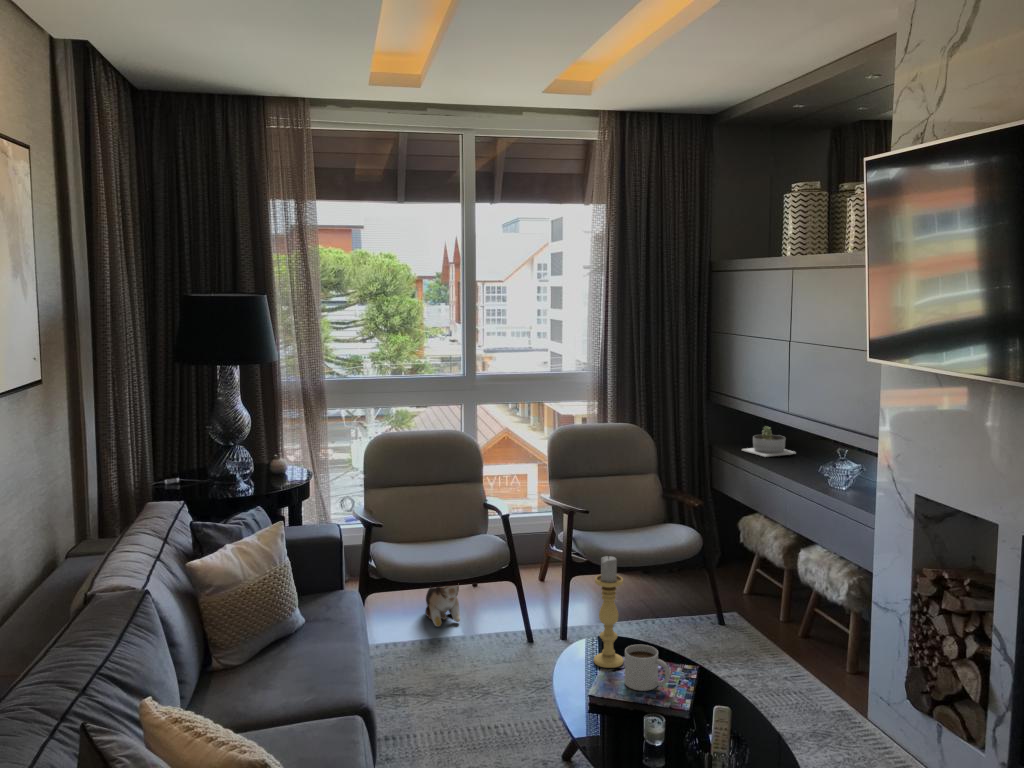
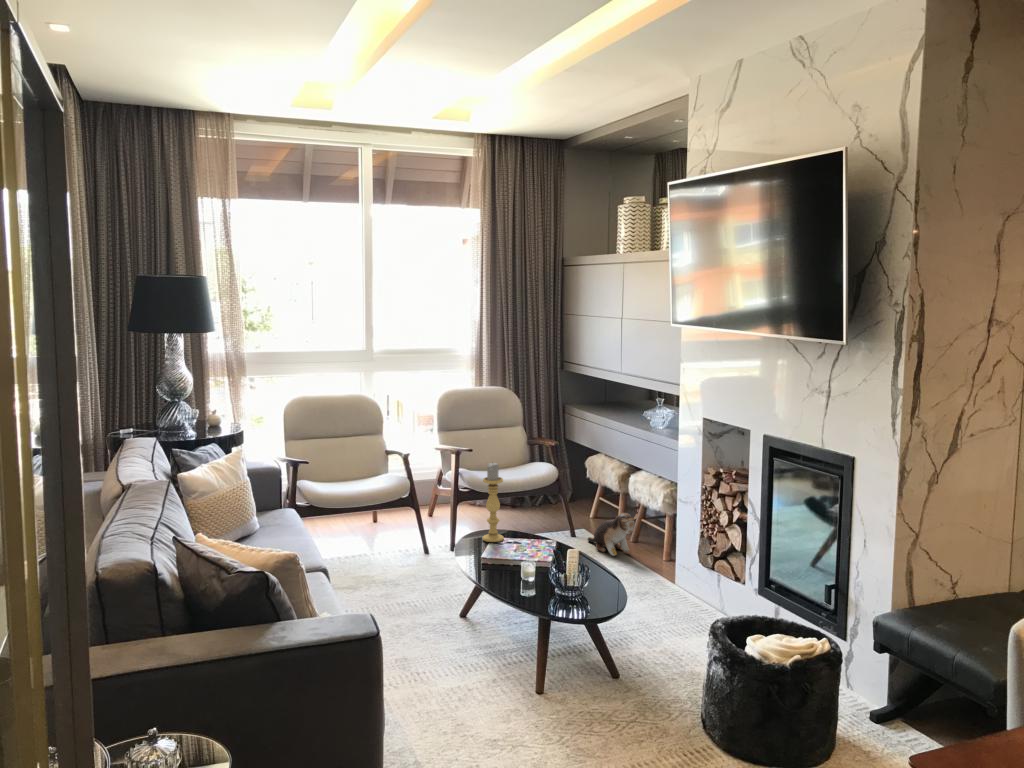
succulent planter: present [742,426,796,457] -> none [589,388,630,412]
plush toy: present [425,584,460,627] -> present [588,513,638,556]
mug: present [625,645,670,691] -> none [505,523,537,552]

